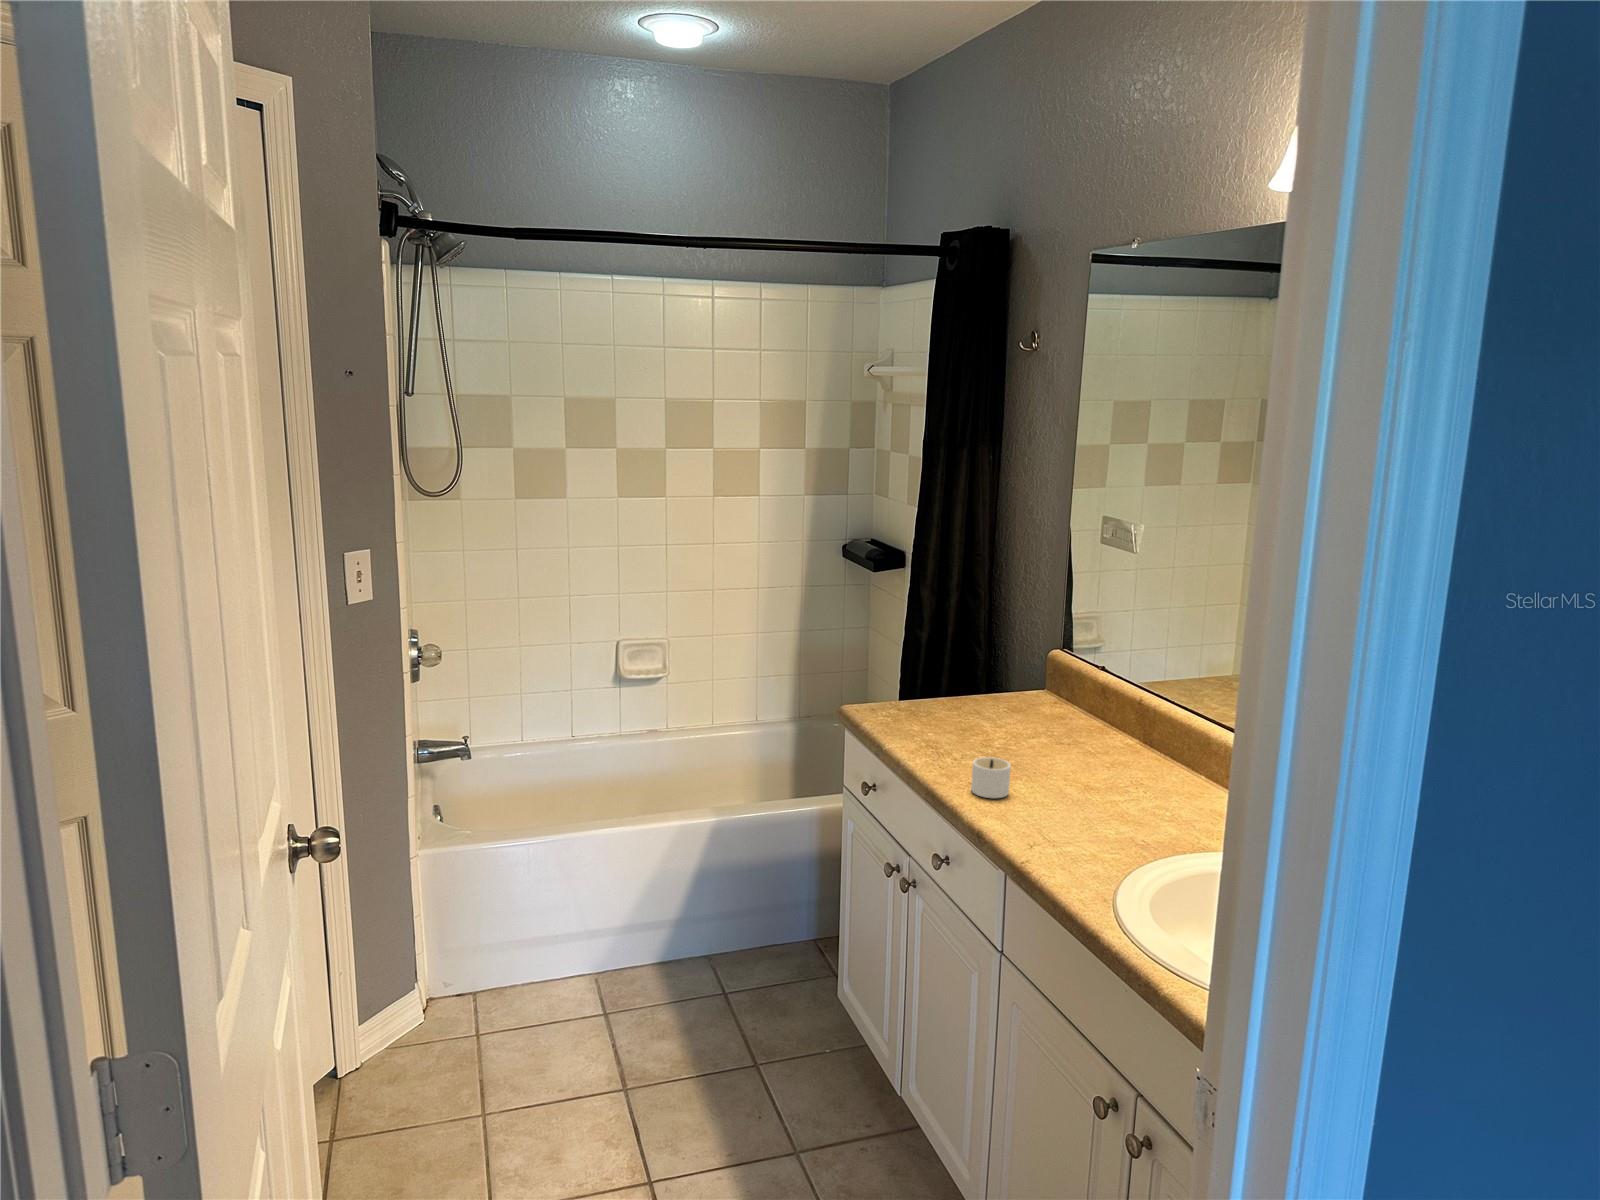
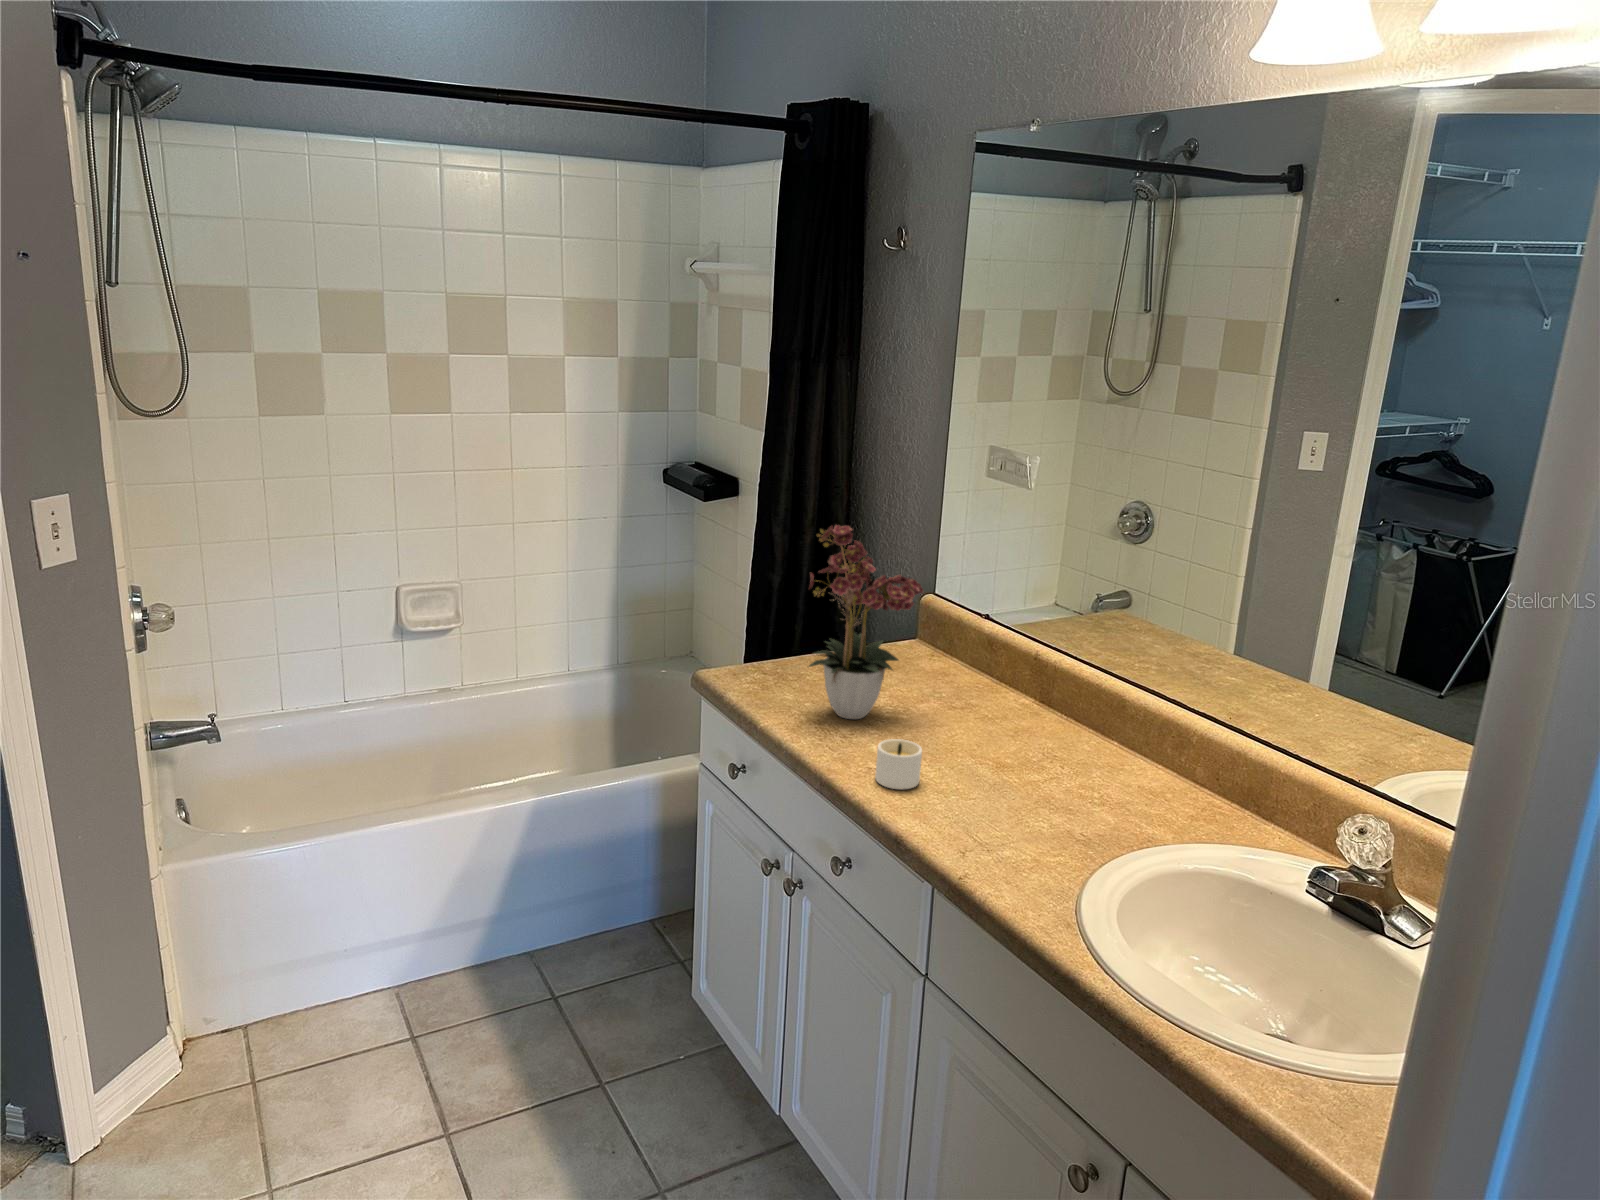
flower arrangement: none [921,570,1038,746] -> present [809,525,923,719]

